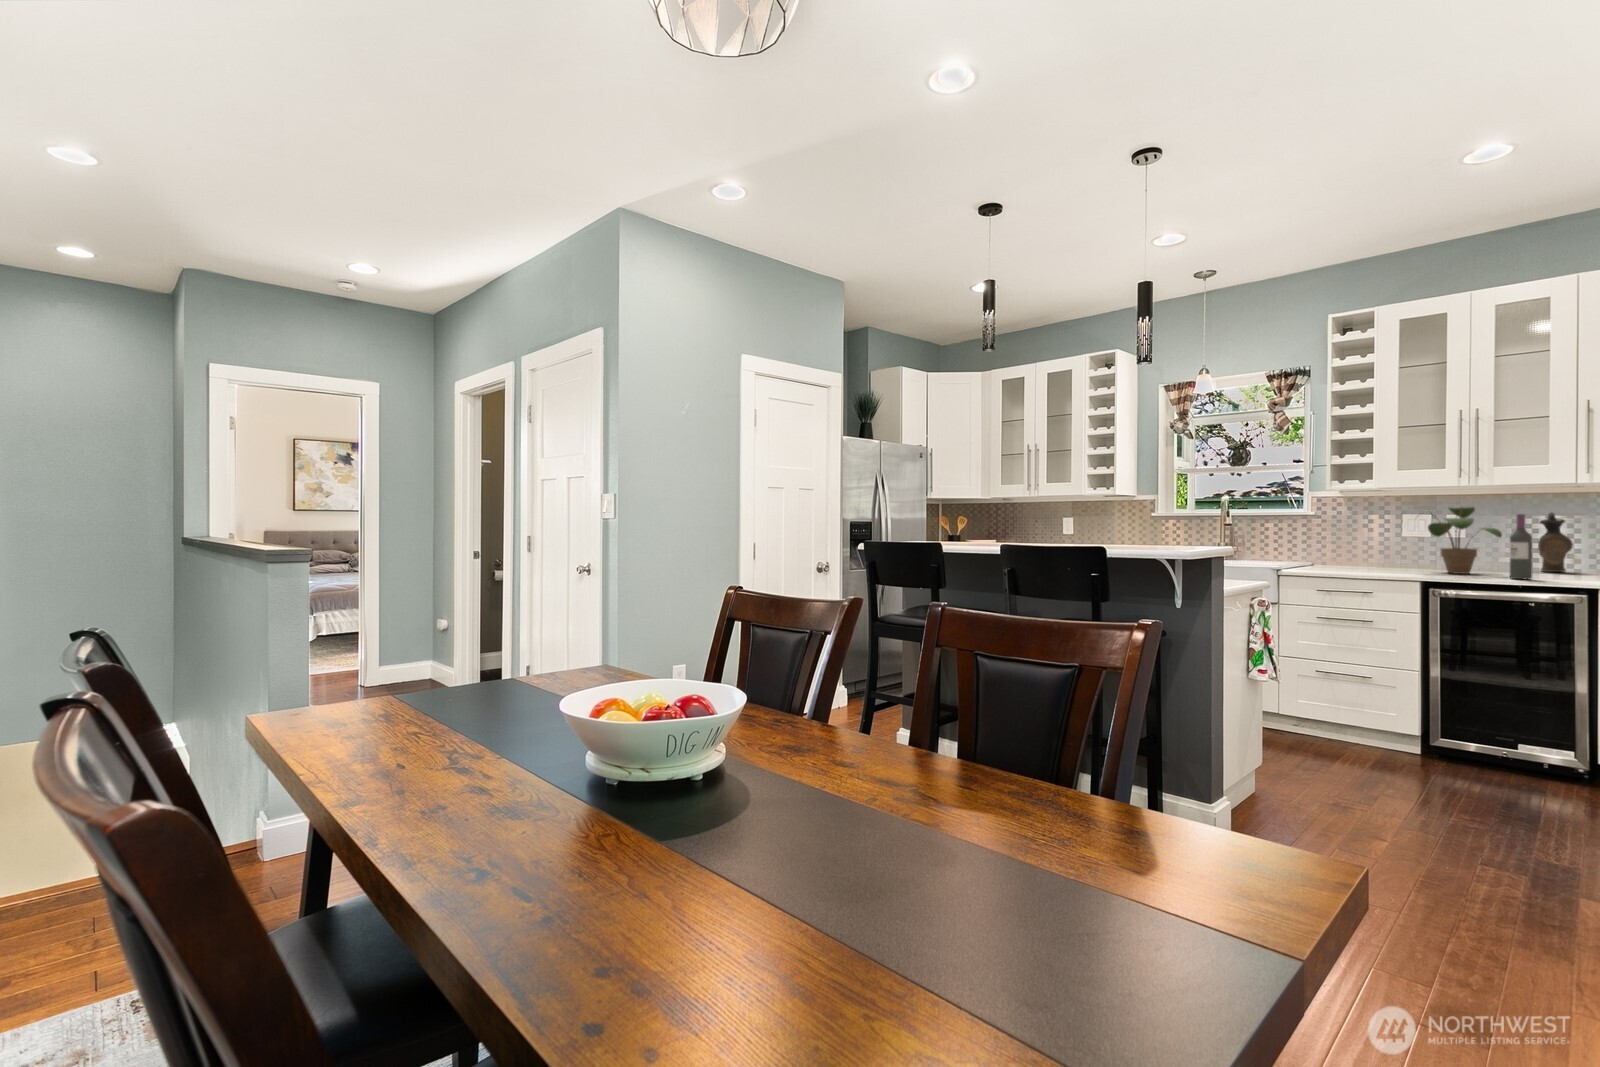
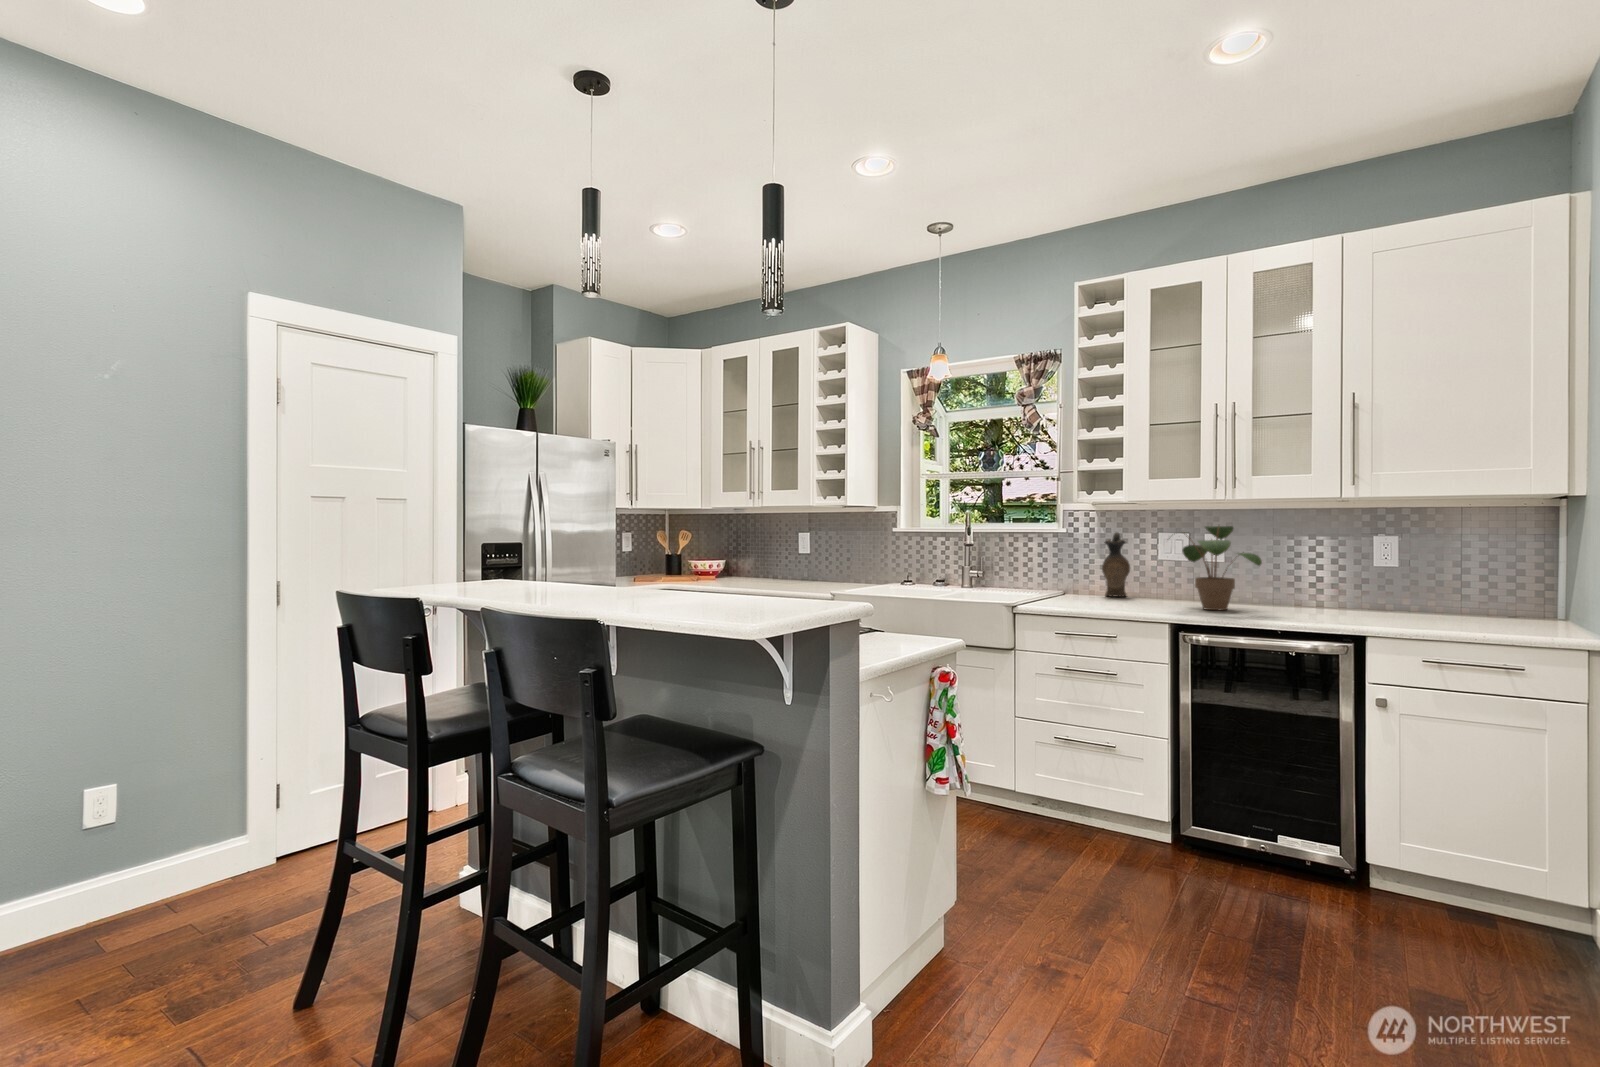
ceramic pitcher: present [1538,512,1573,572] -> present [1102,532,1130,596]
wine bottle: present [1510,514,1532,579] -> none [1270,537,1295,621]

